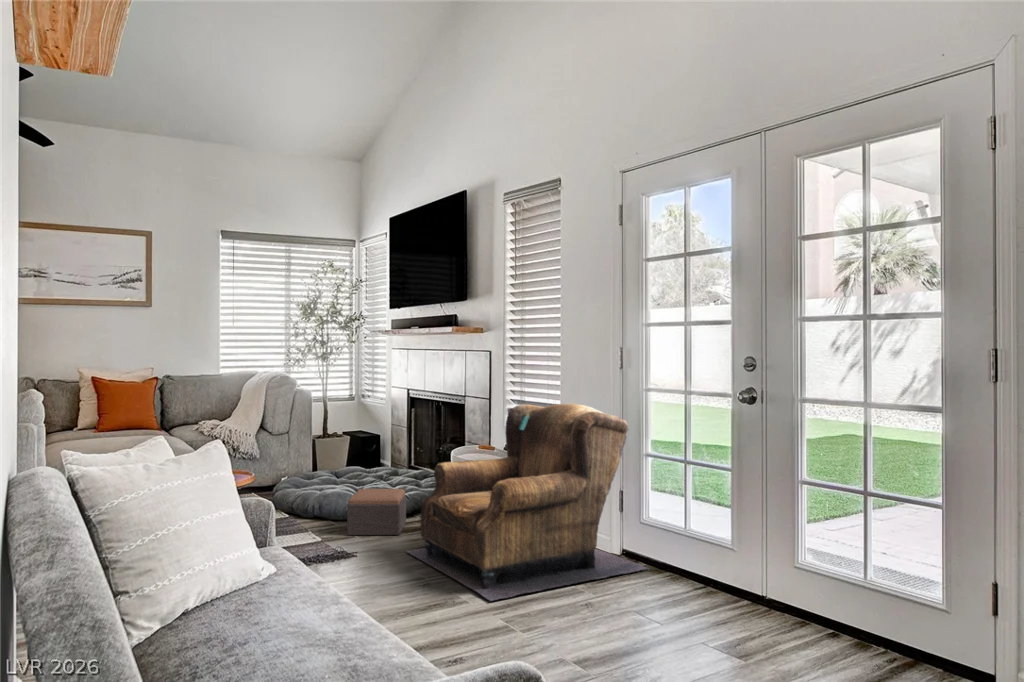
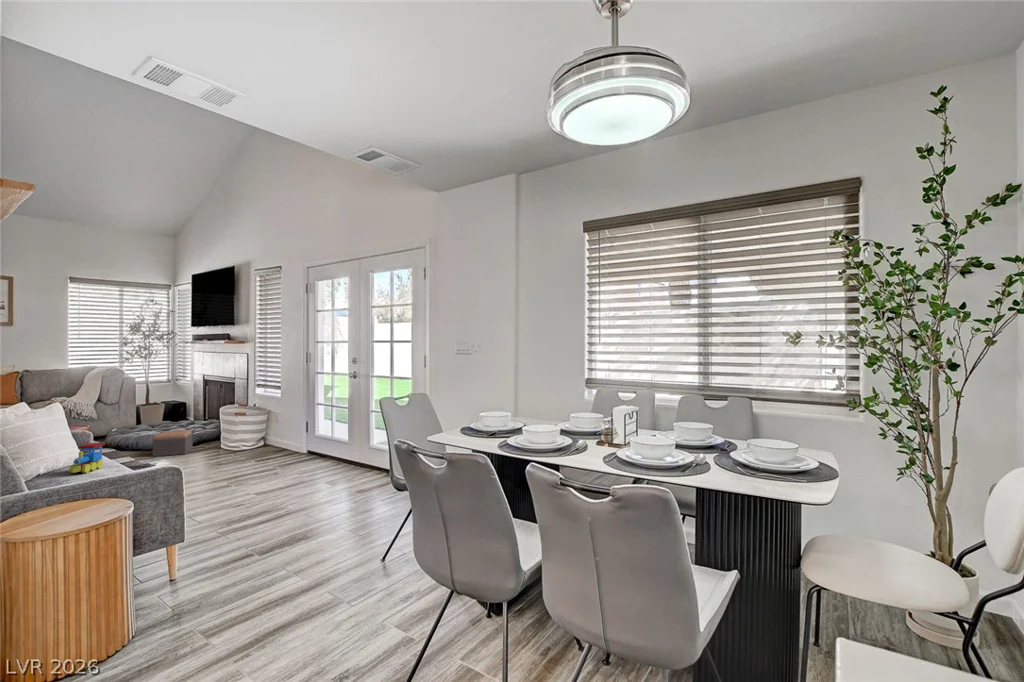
armchair: present [406,403,648,601] -> none [186,381,317,475]
toy train: none [241,543,309,623] -> present [69,443,105,473]

